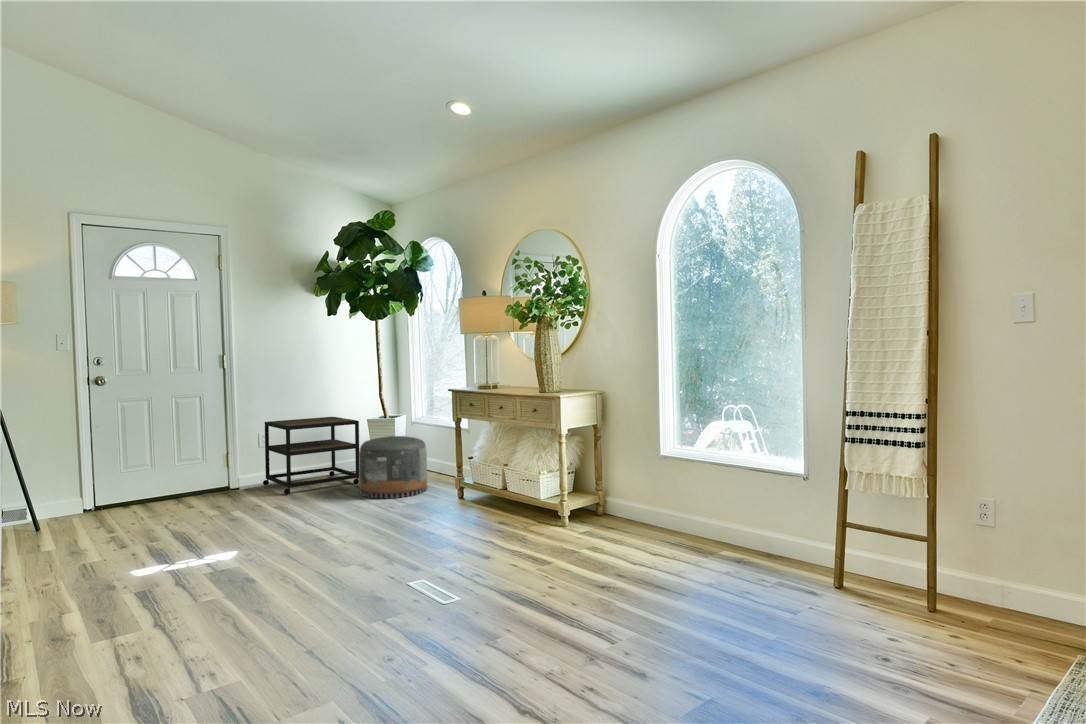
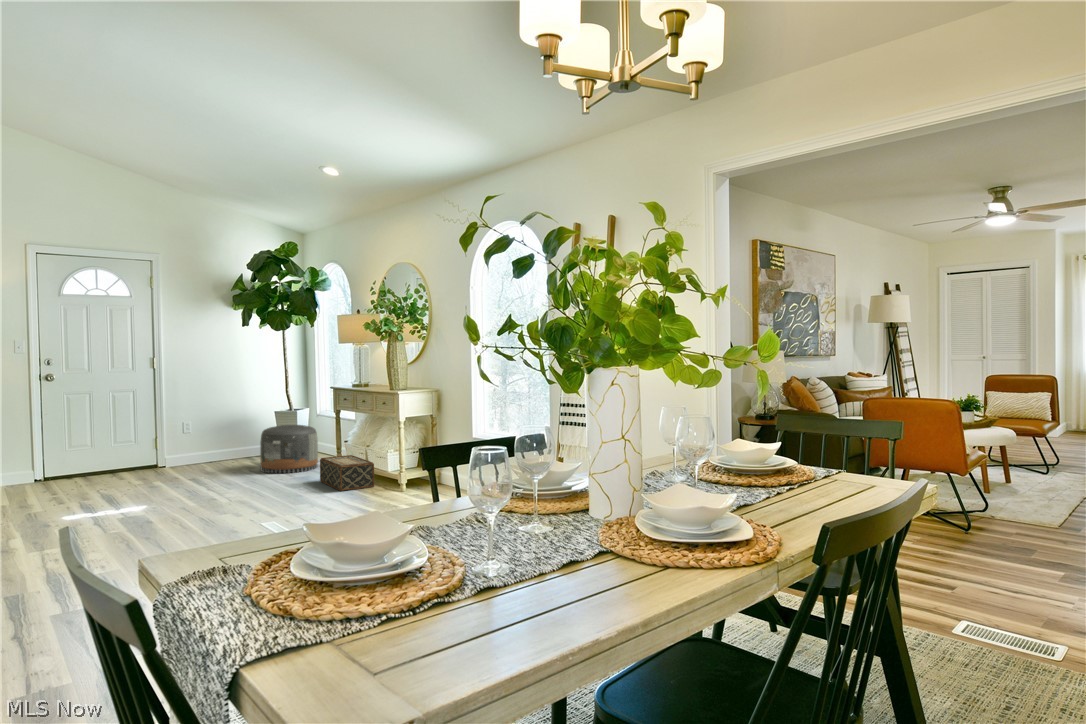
side table: present [263,417,359,495] -> none [186,409,266,471]
woven basket: none [445,476,522,526] -> present [320,455,374,491]

